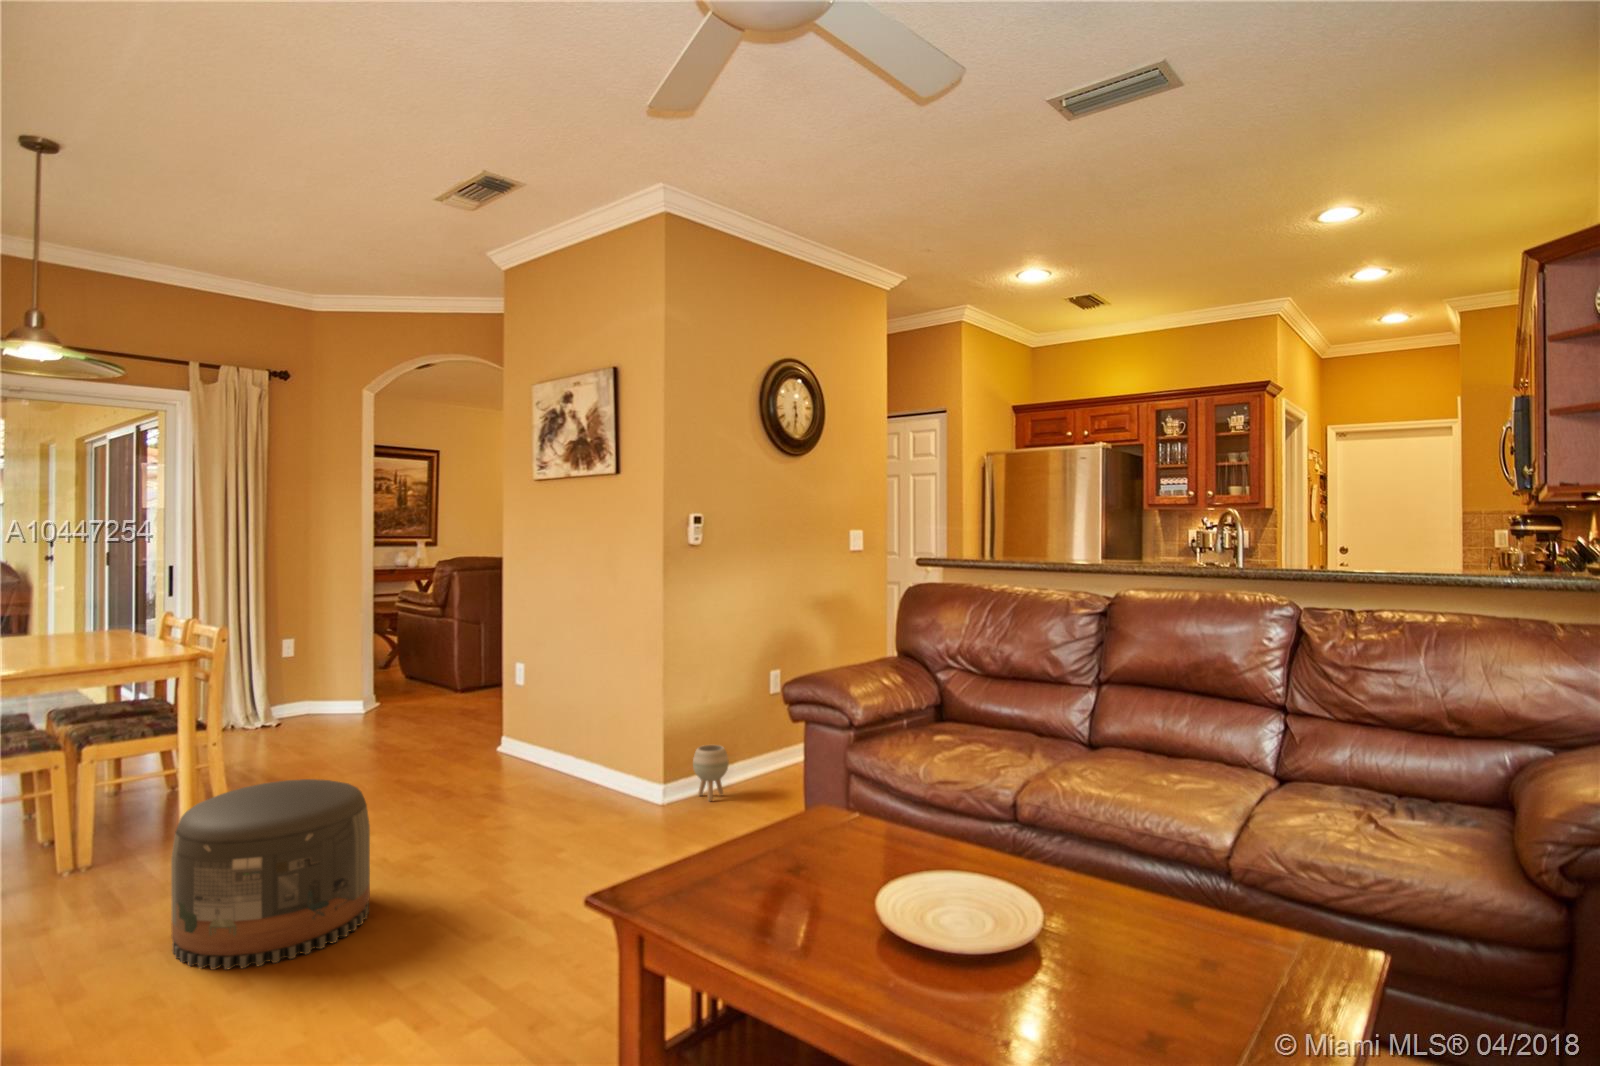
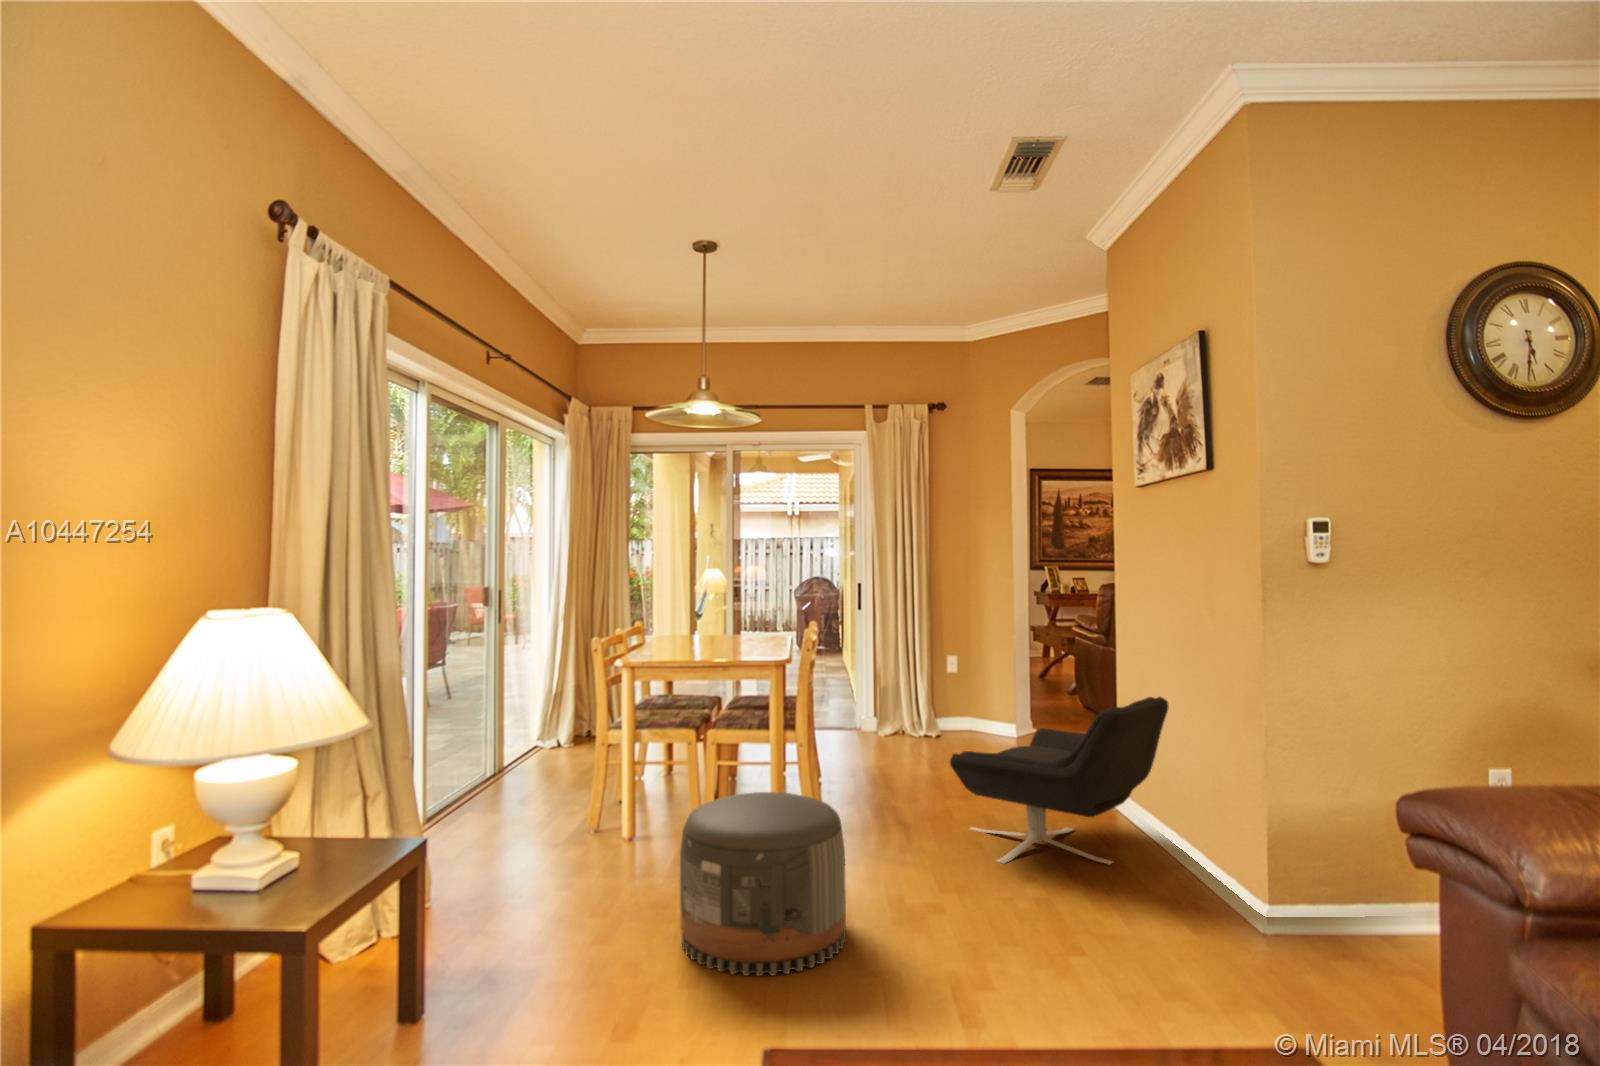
lounge chair: none [392,650,574,812] -> present [950,697,1169,864]
planter: present [693,745,729,801] -> none [1317,862,1380,950]

